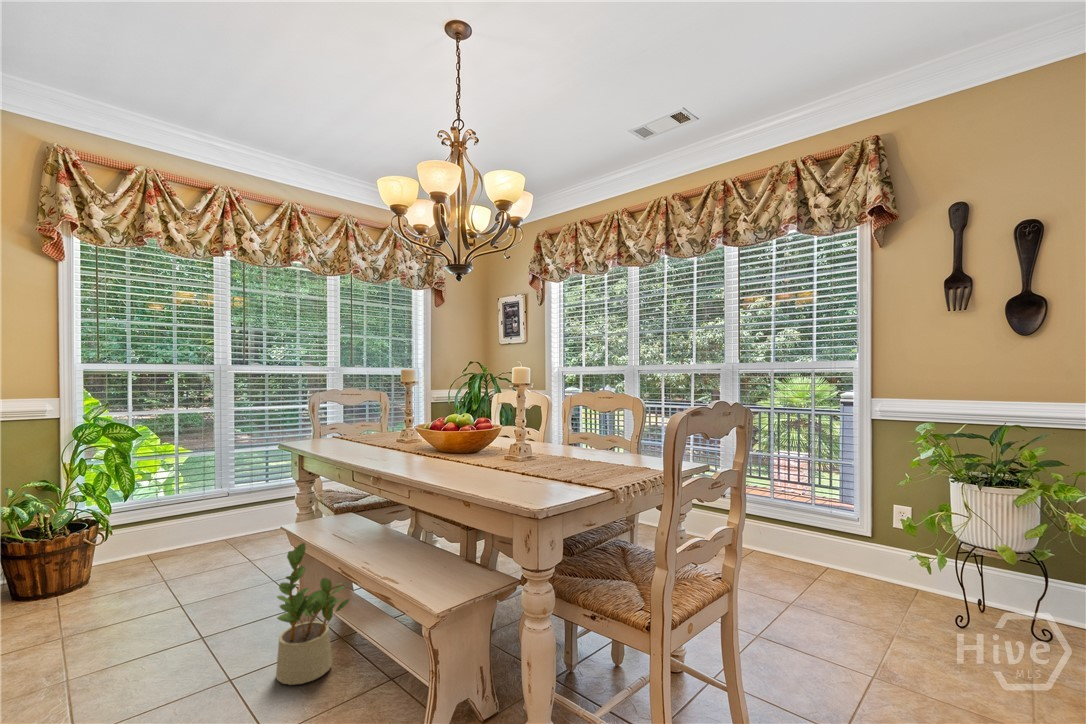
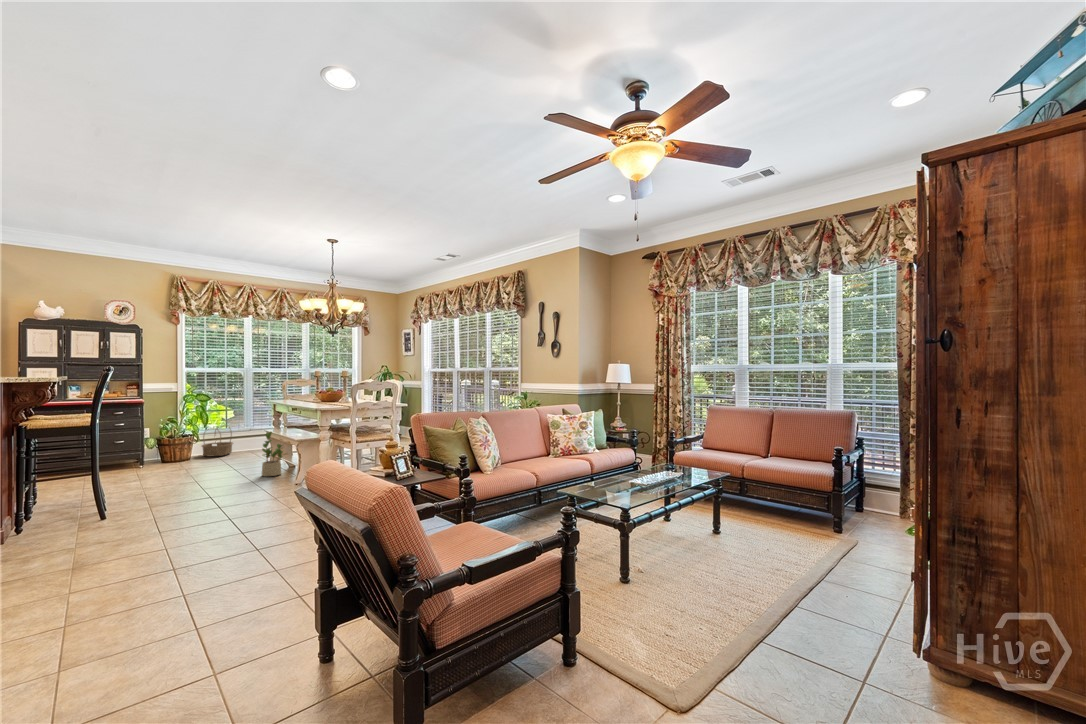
basket: none [117,491,193,568] -> present [202,427,233,456]

